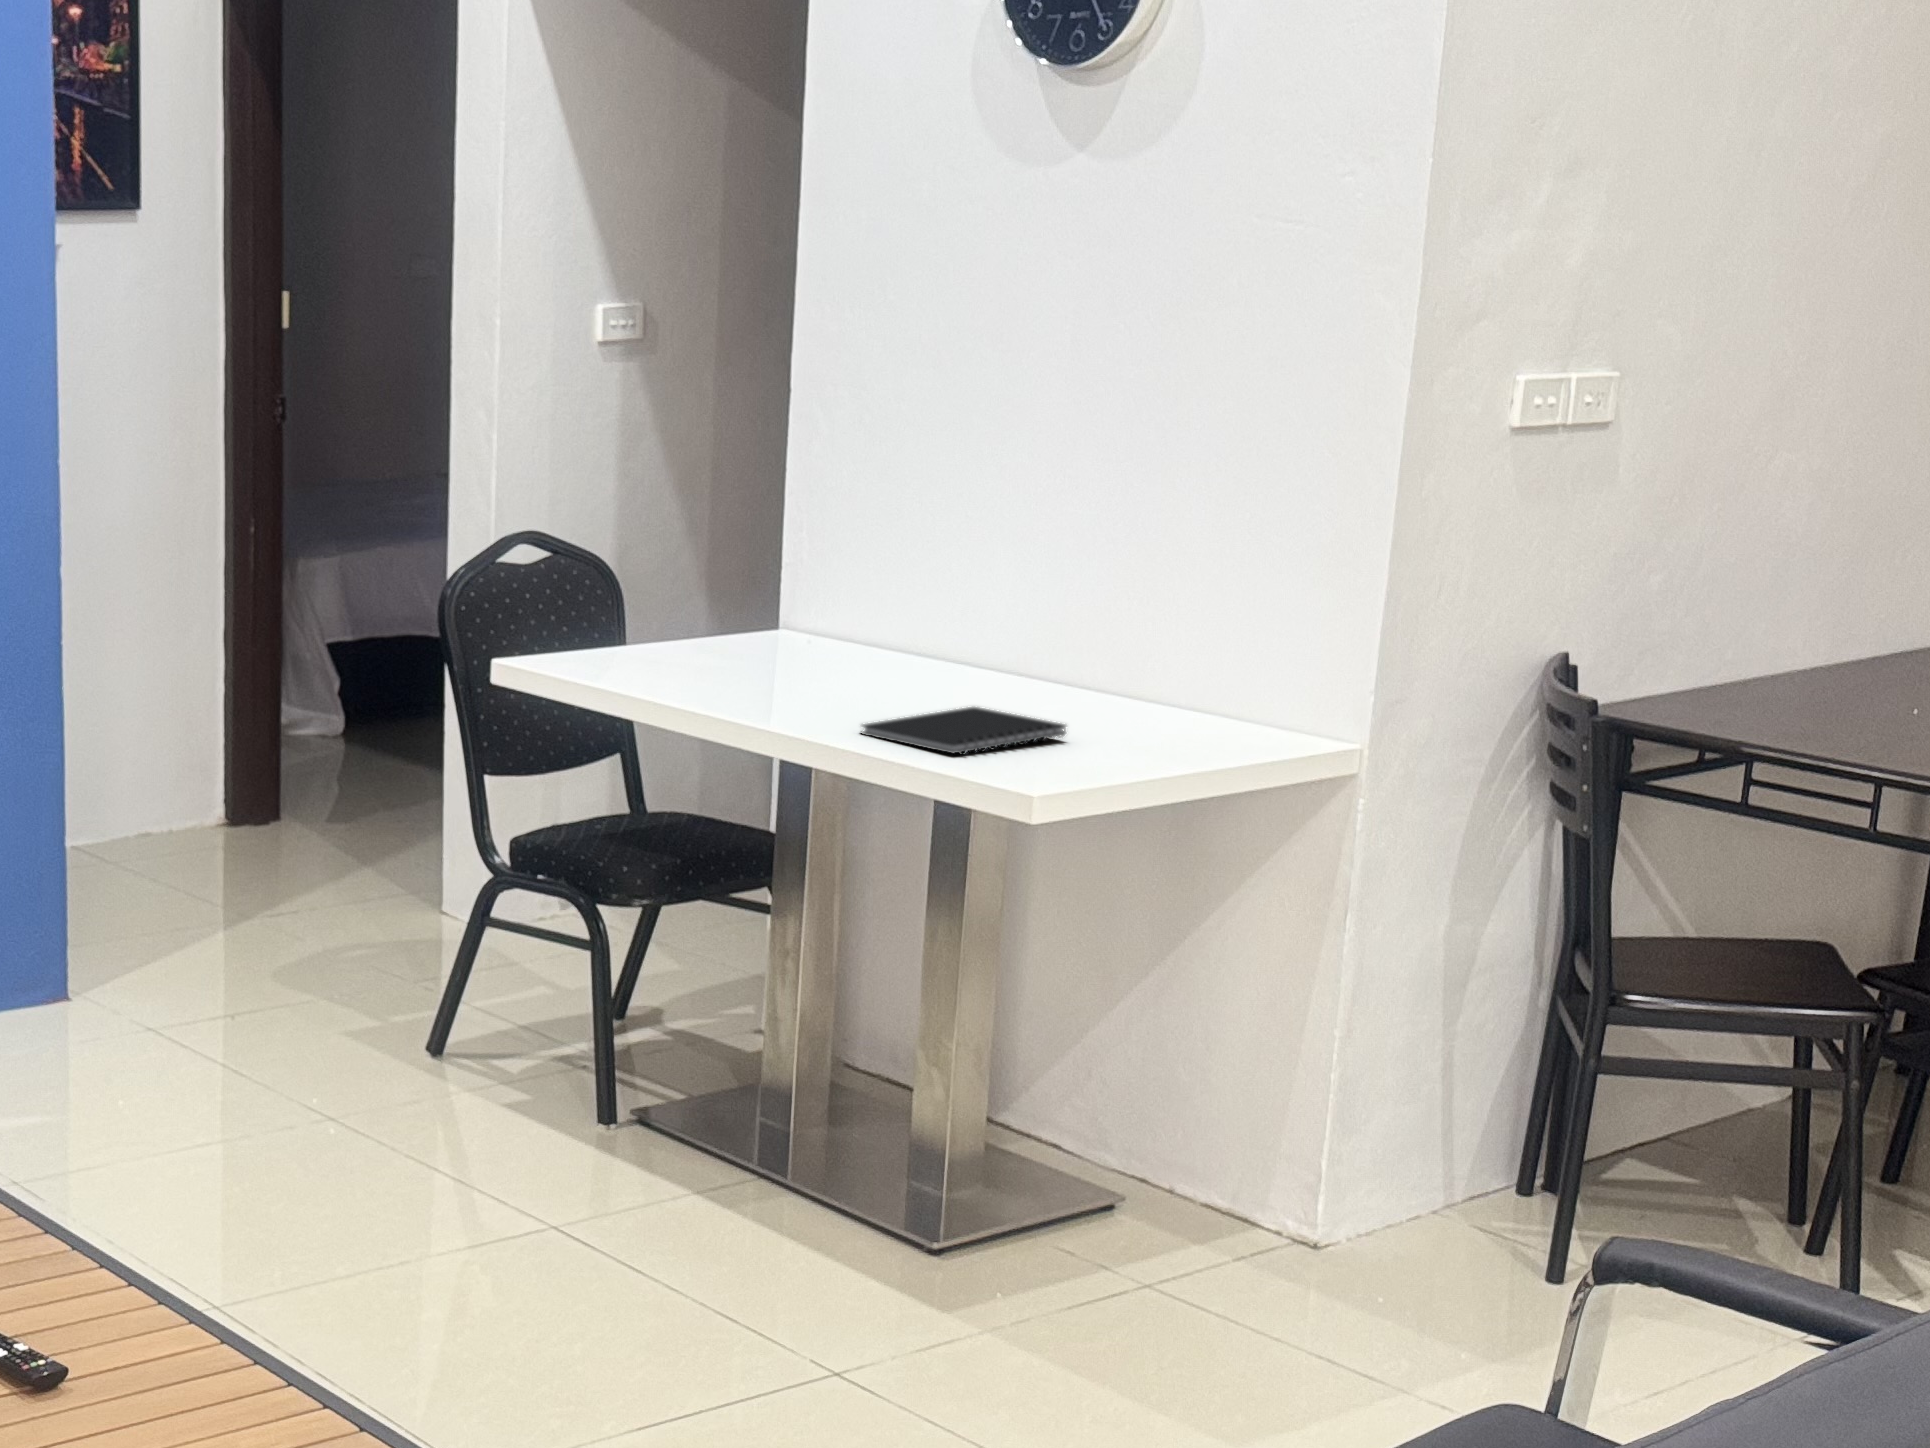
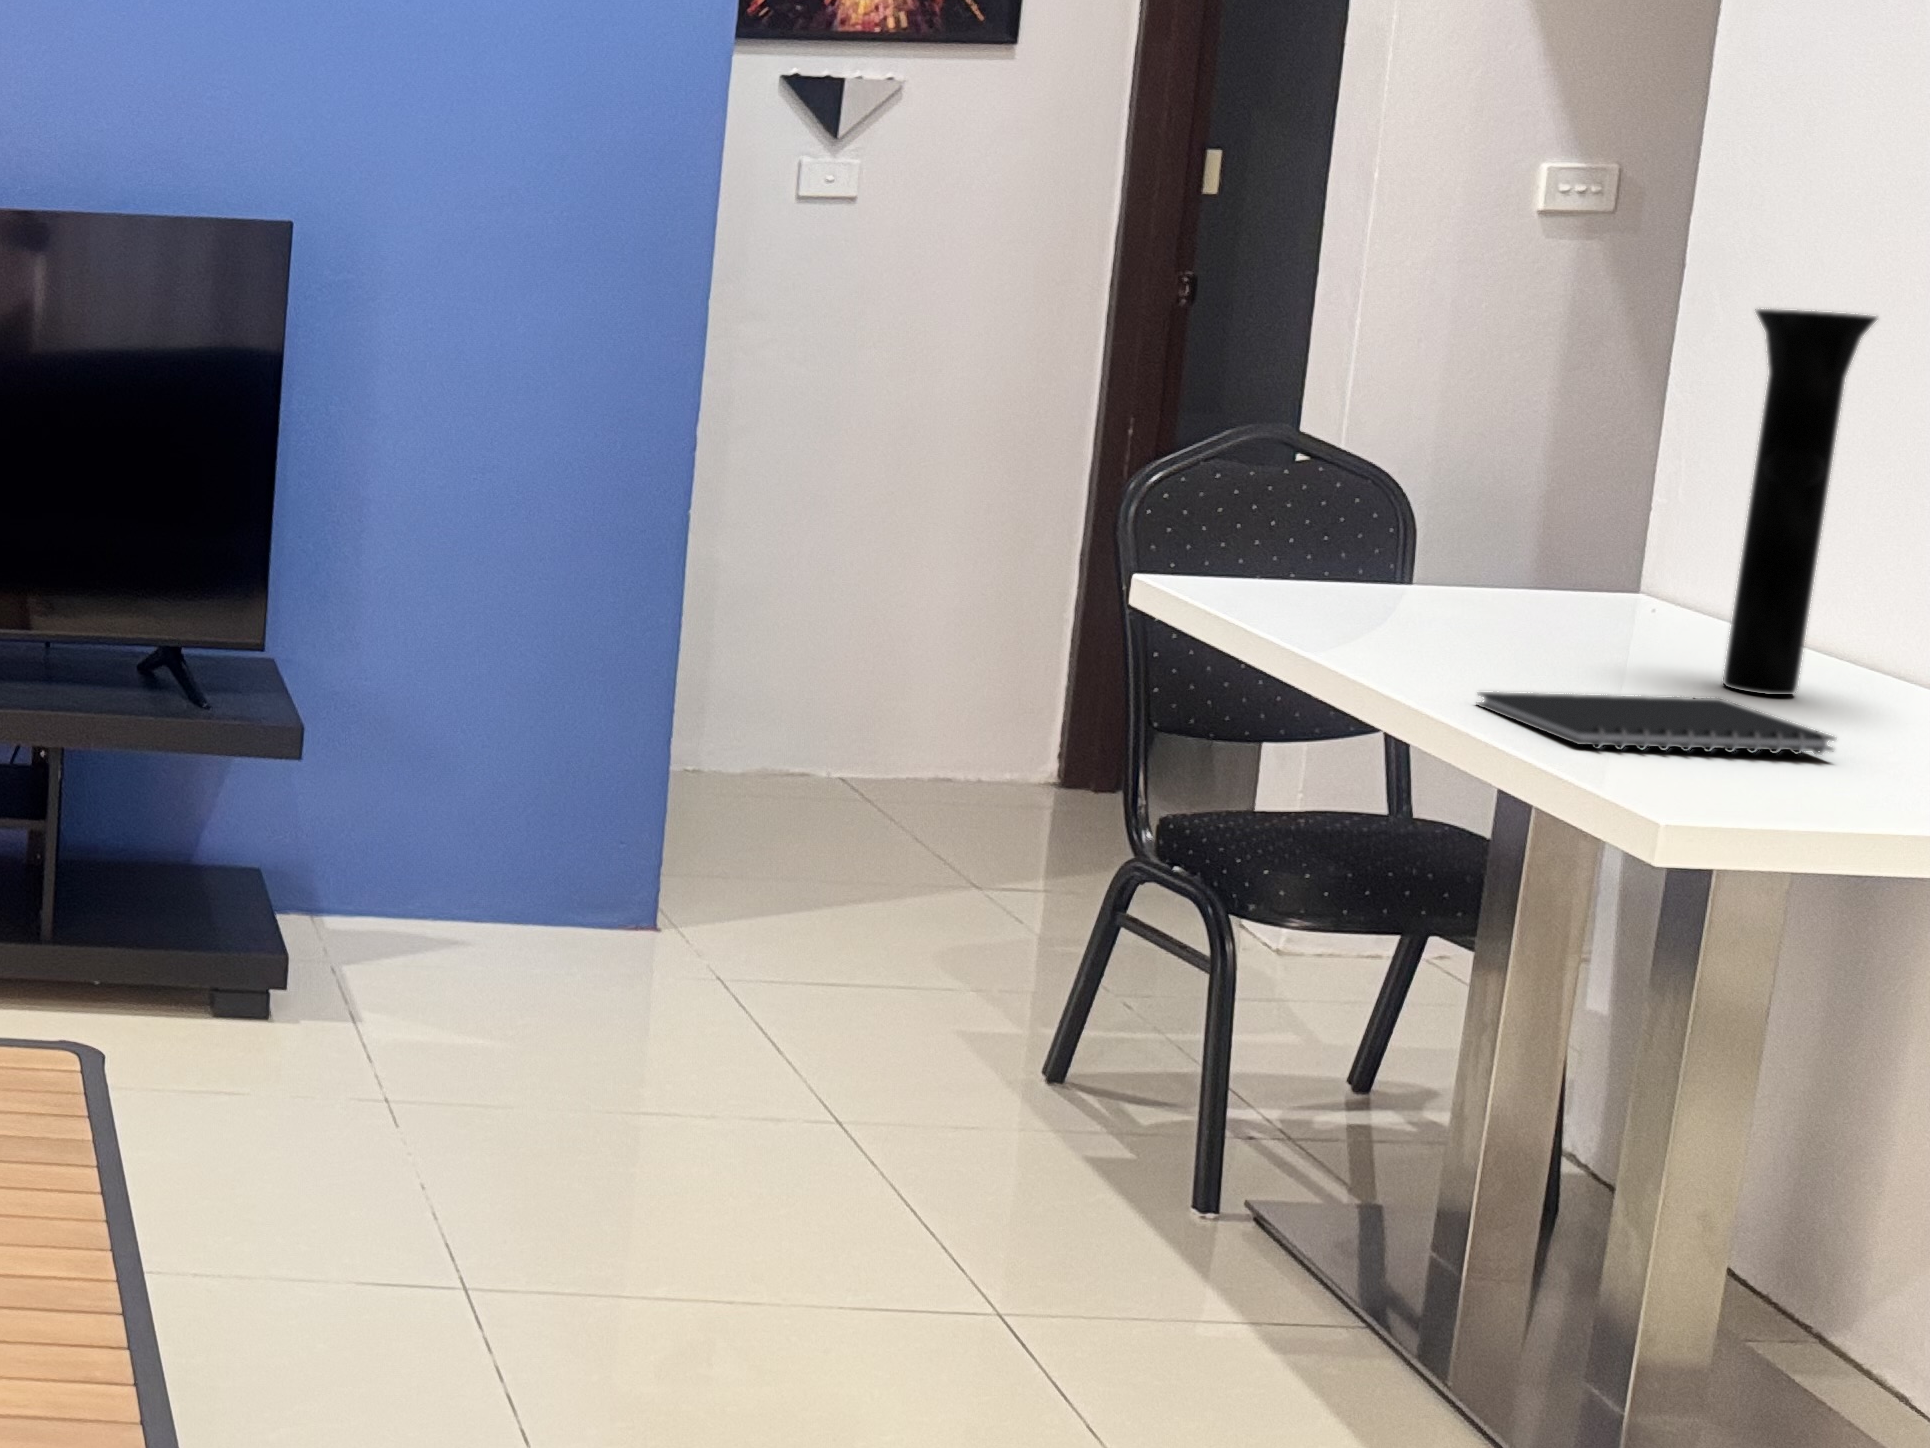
vase: none [938,434,1014,697] -> present [1723,309,1877,695]

